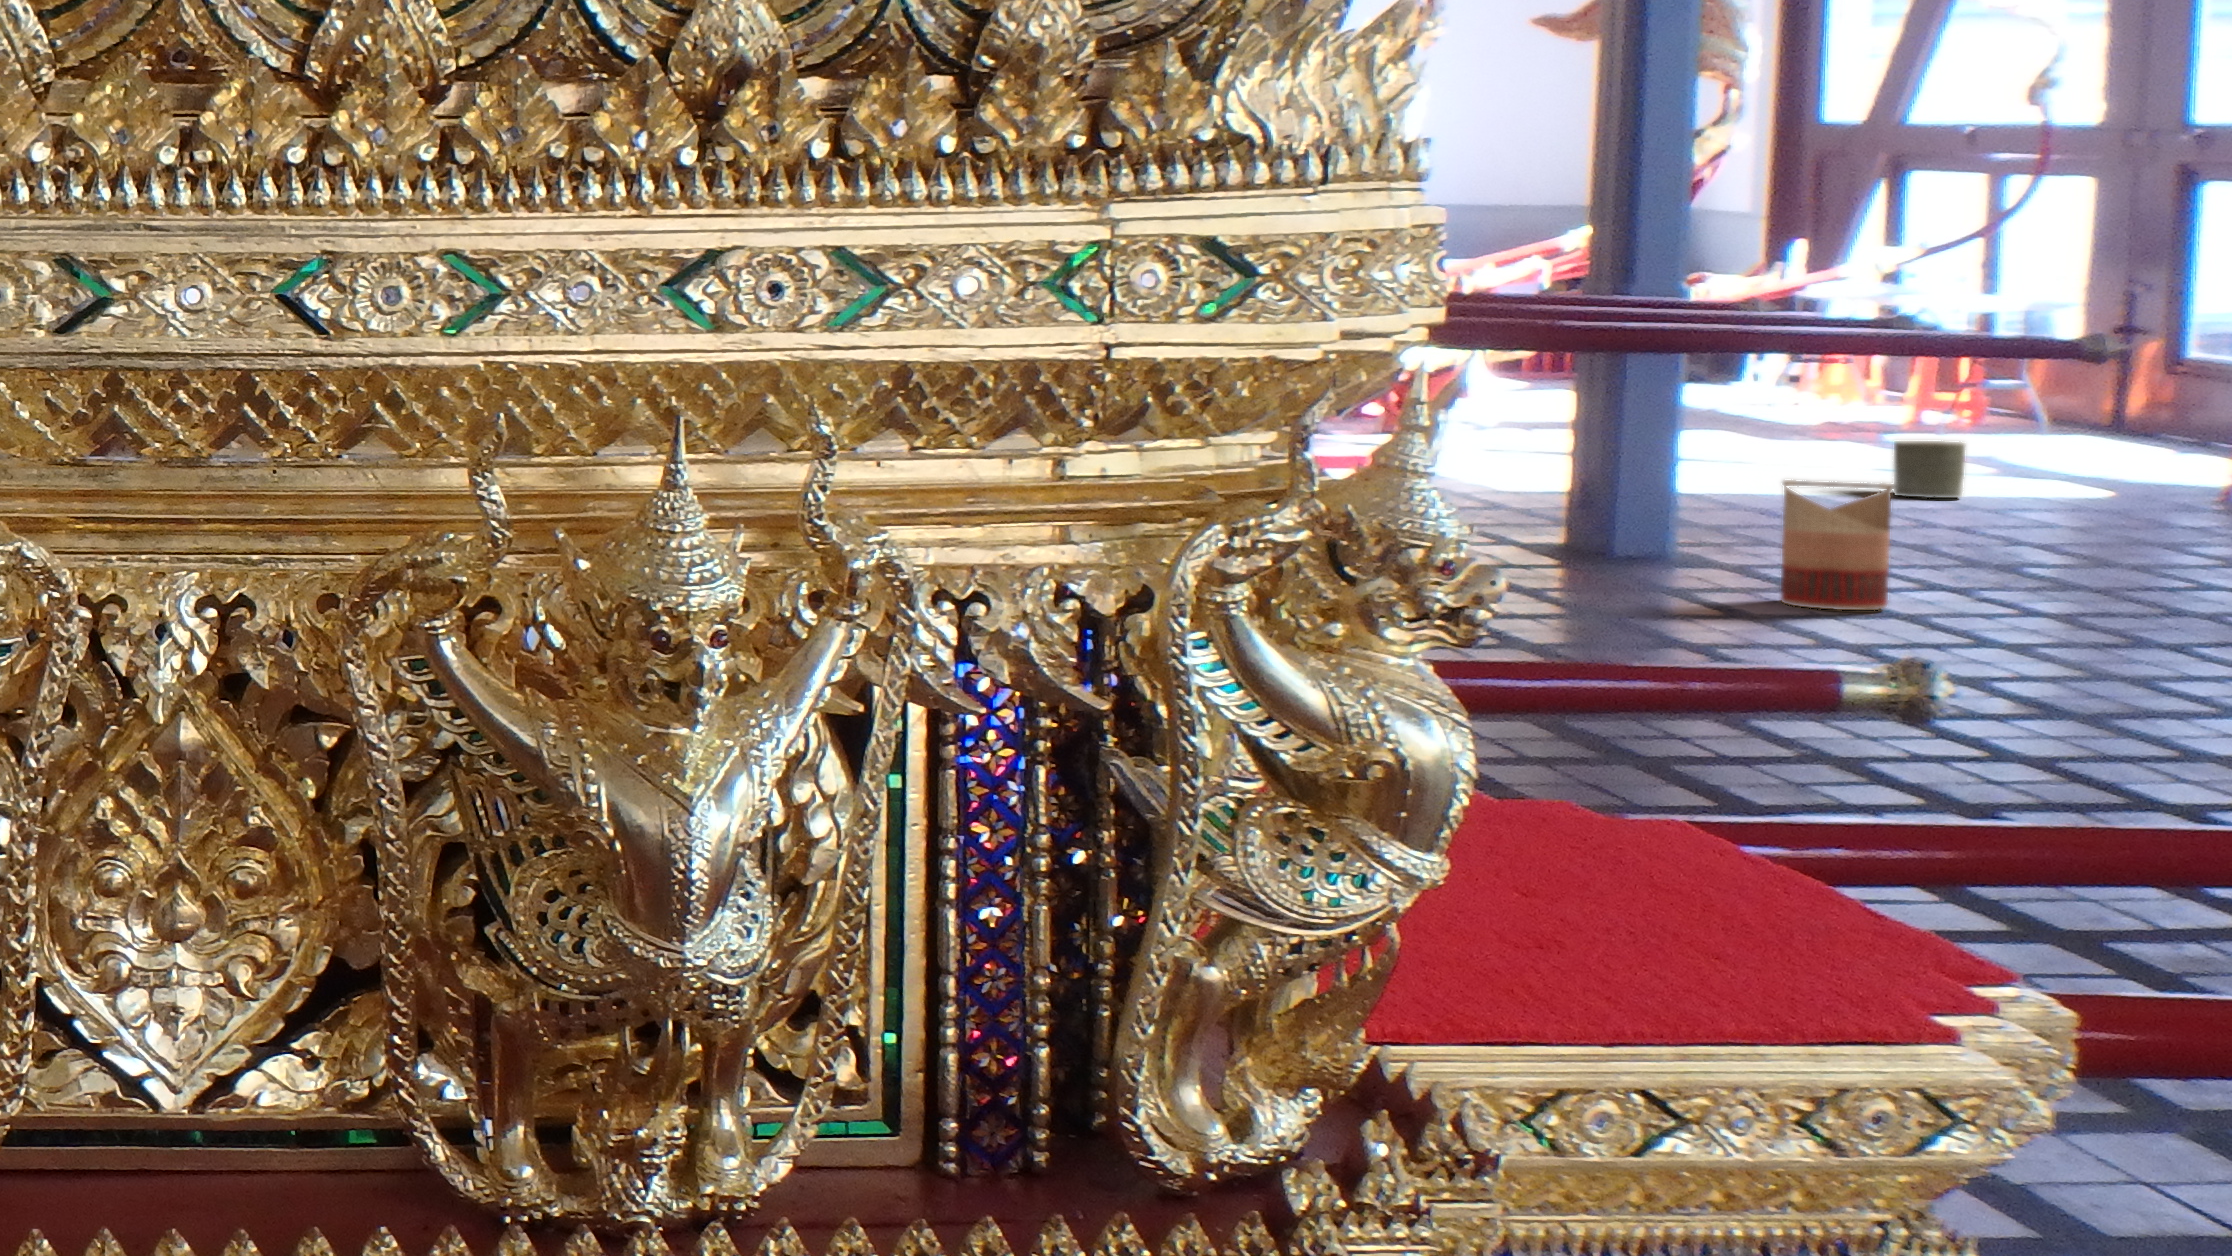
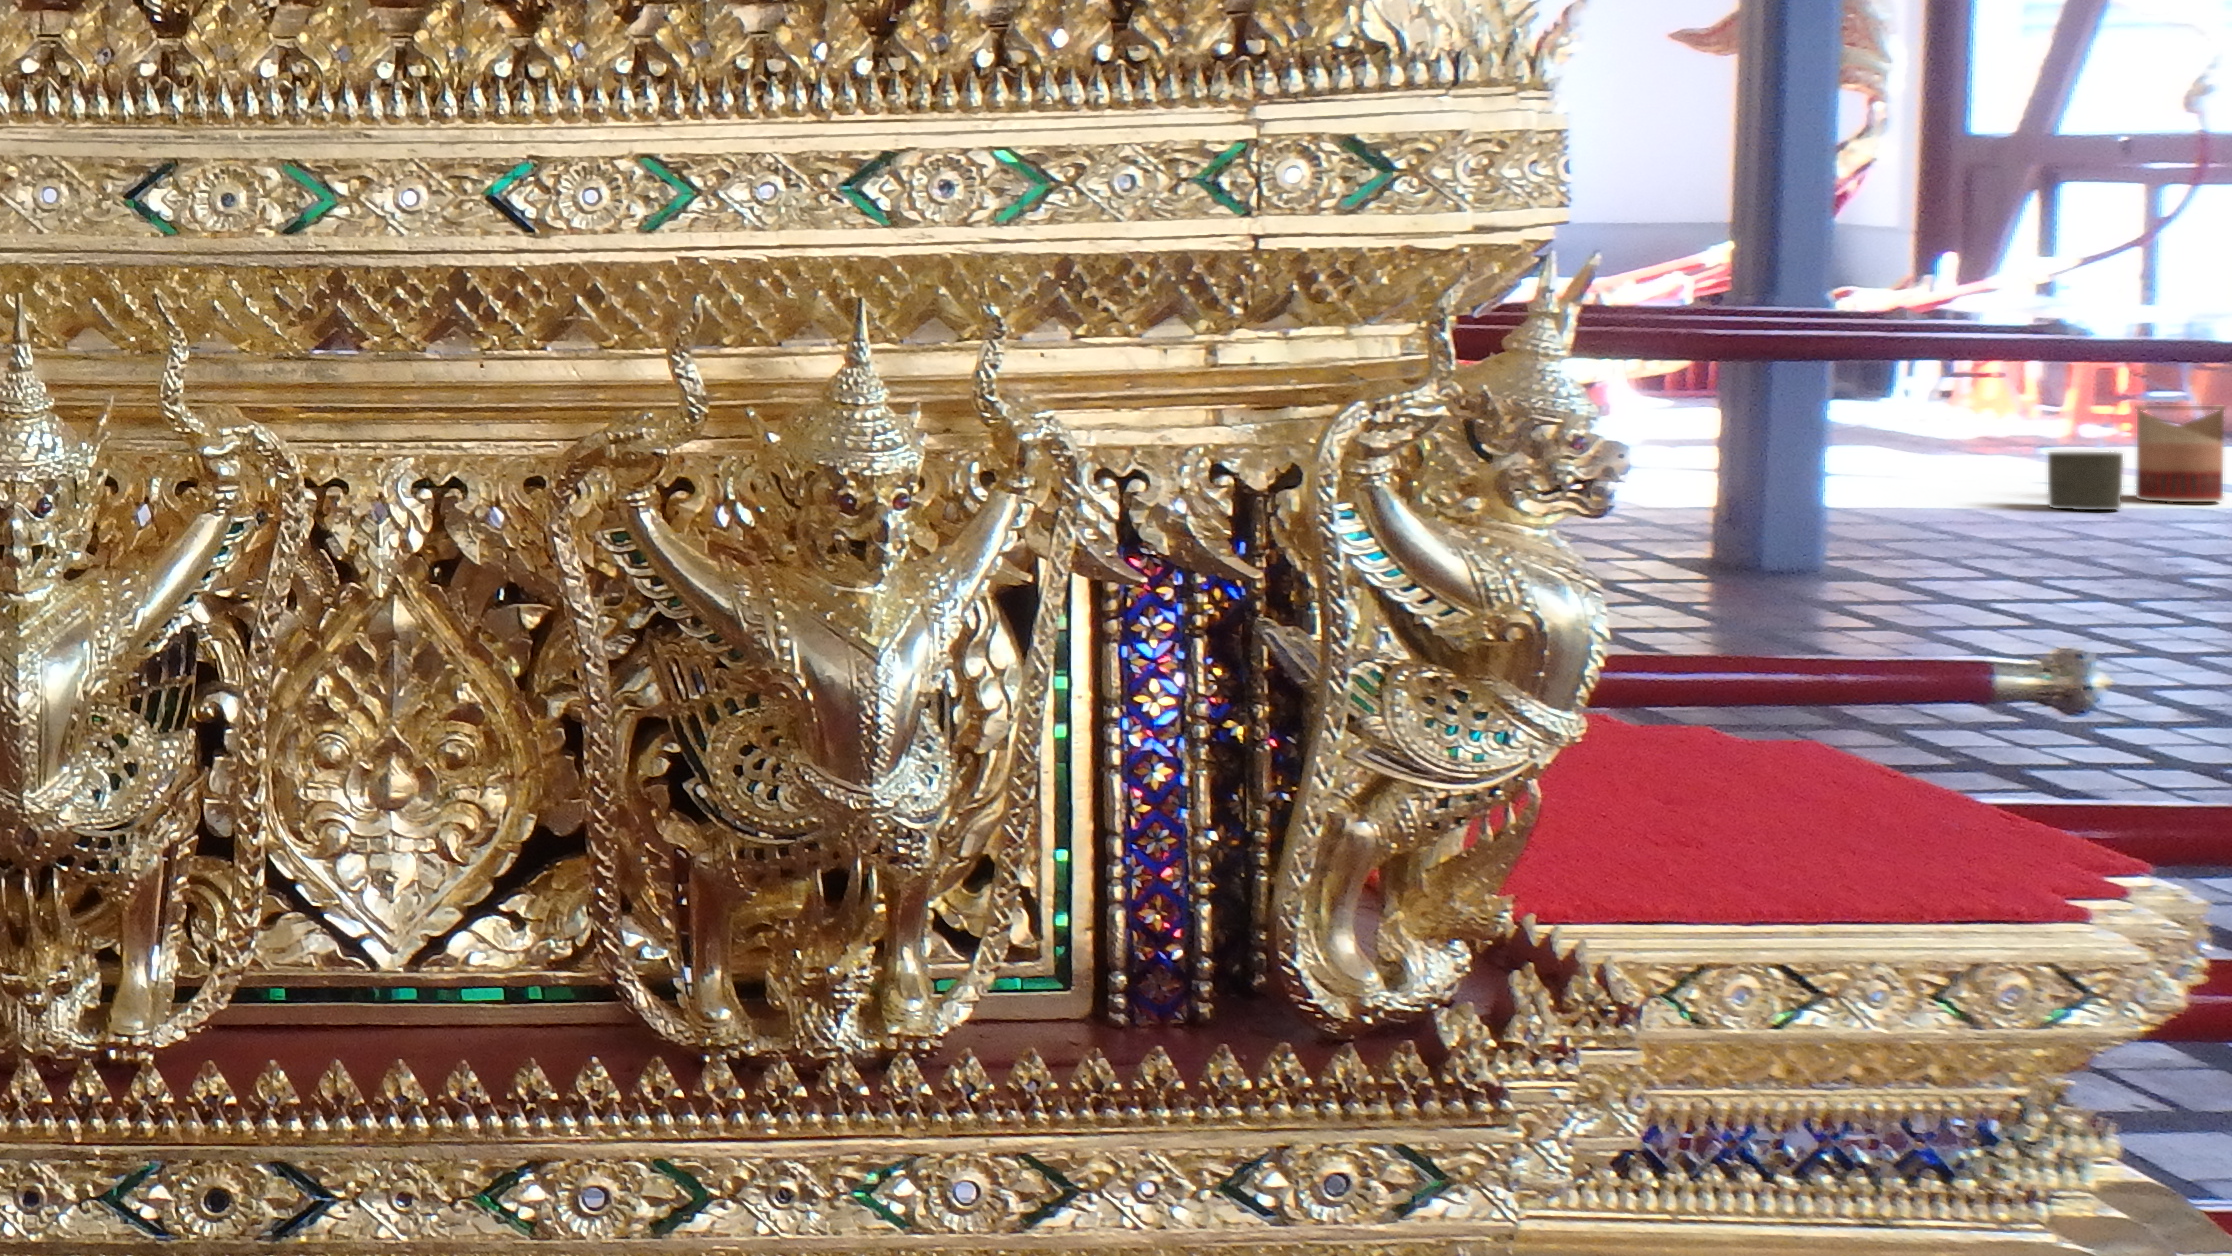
basket: present [1781,480,1894,610] -> present [2136,405,2225,502]

